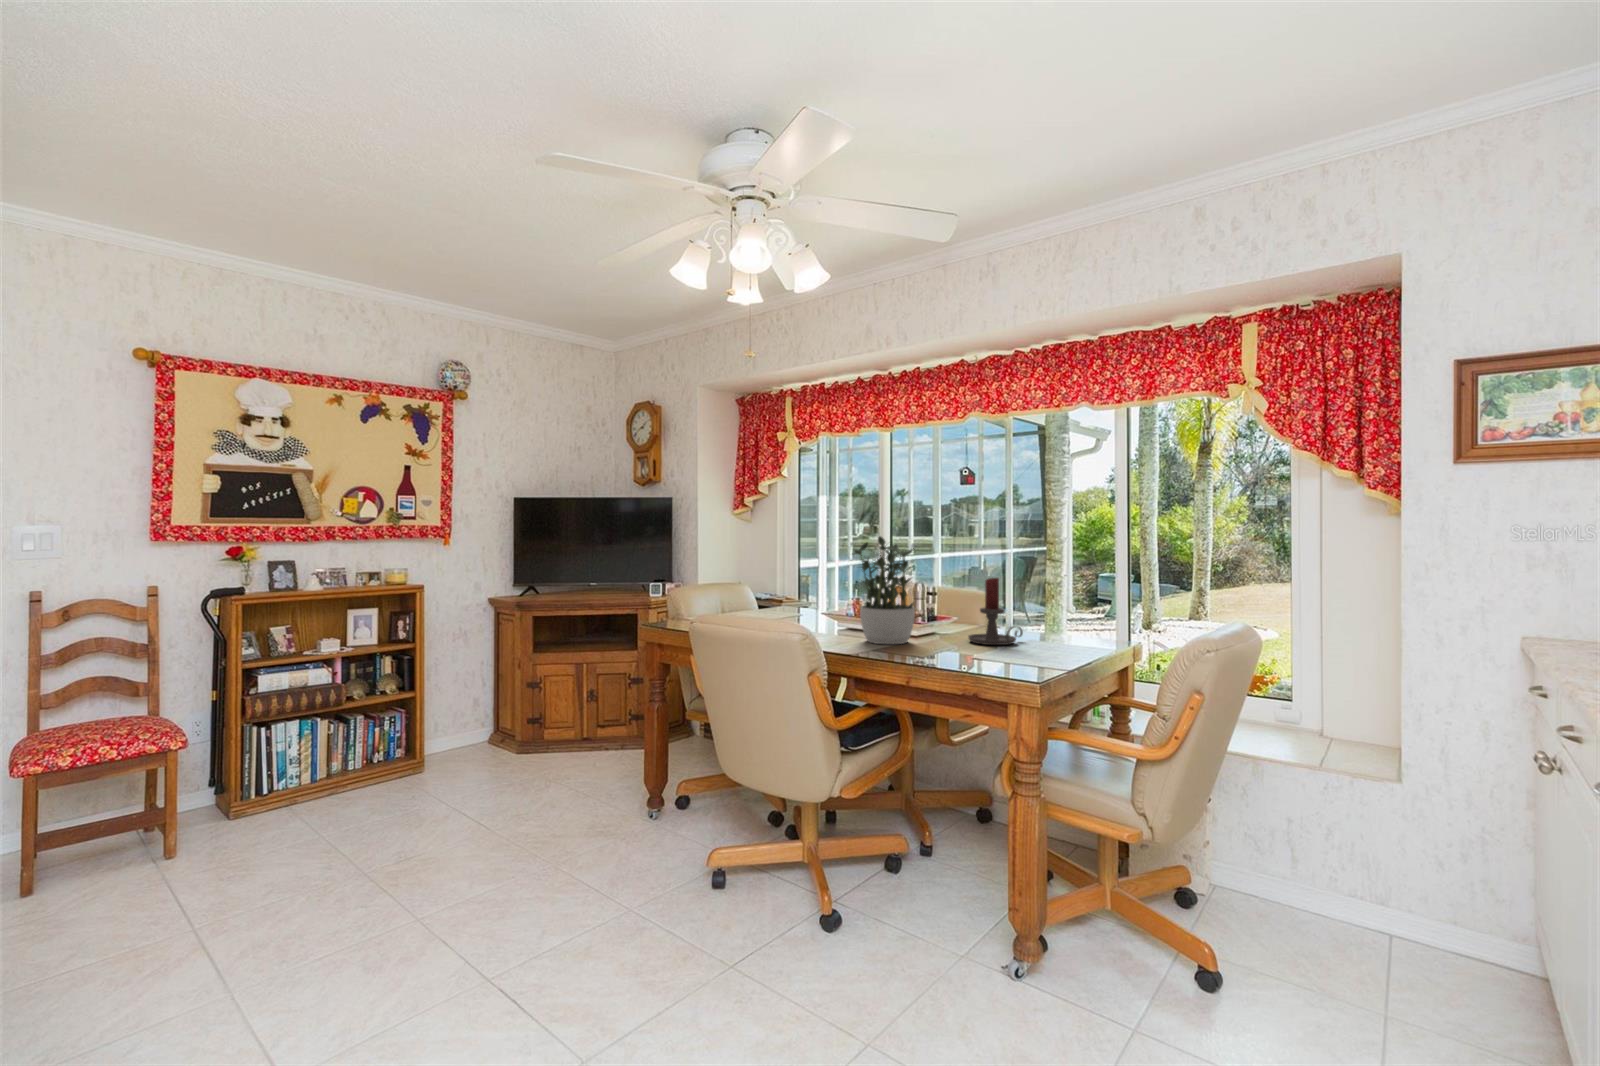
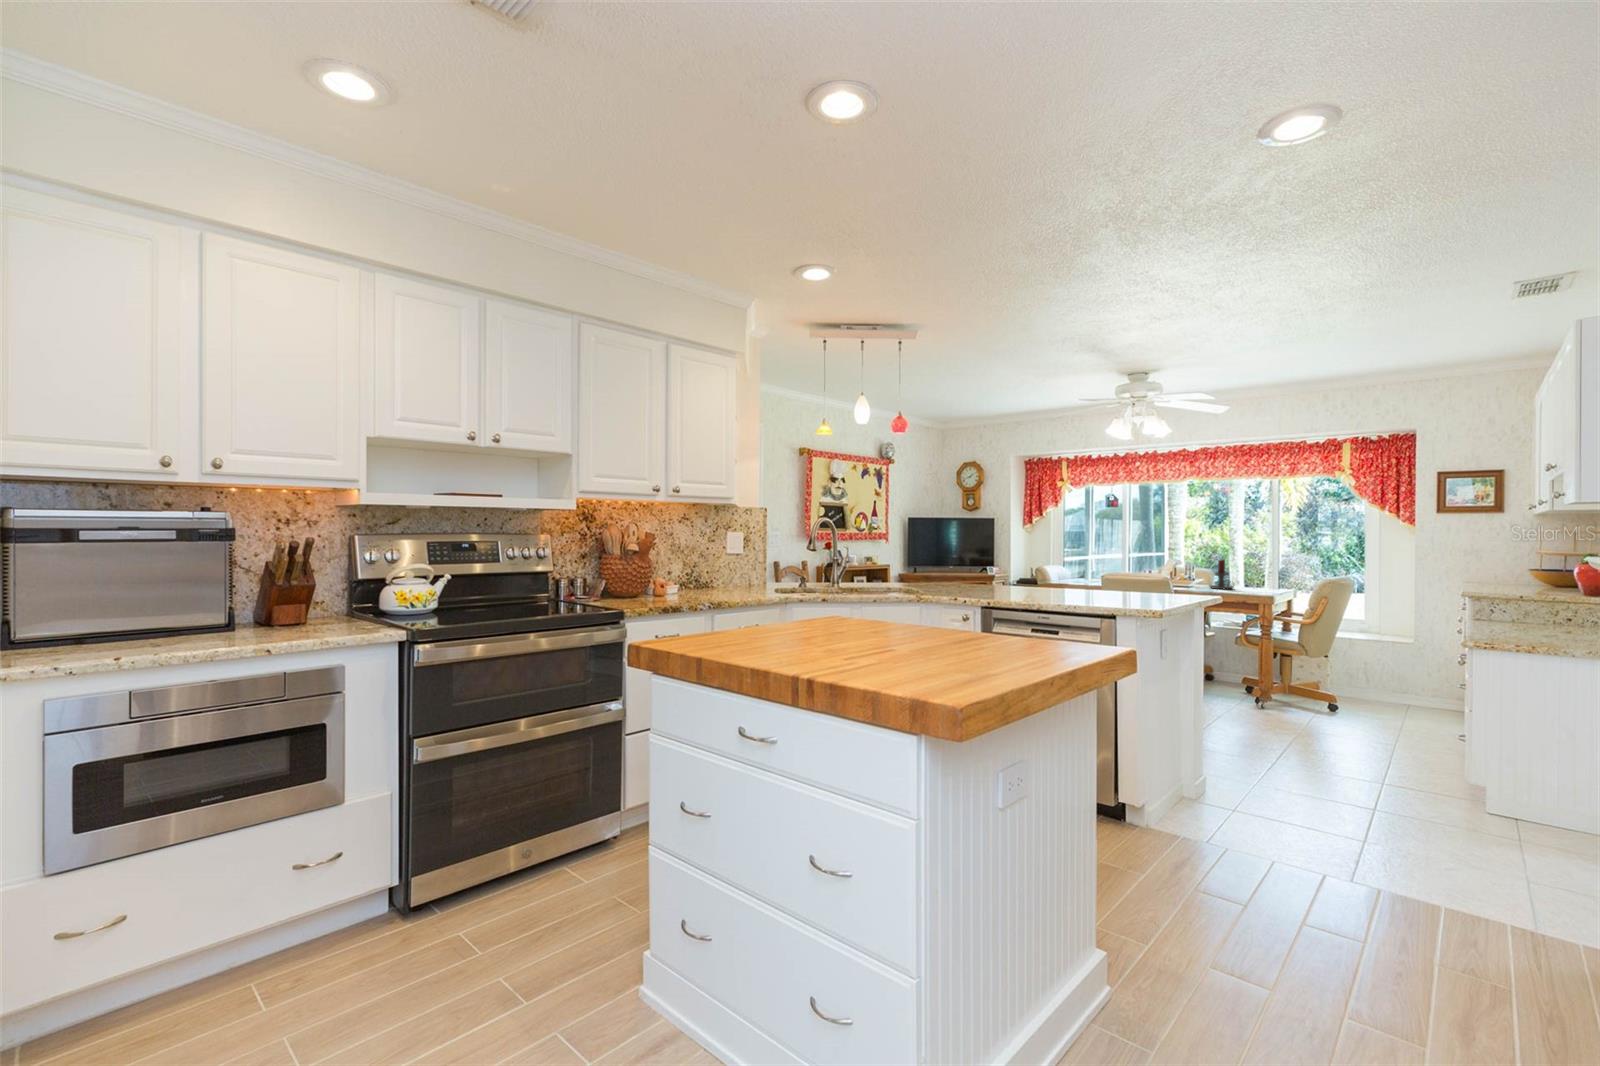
potted plant: present [854,536,915,644] -> none [1156,540,1187,588]

